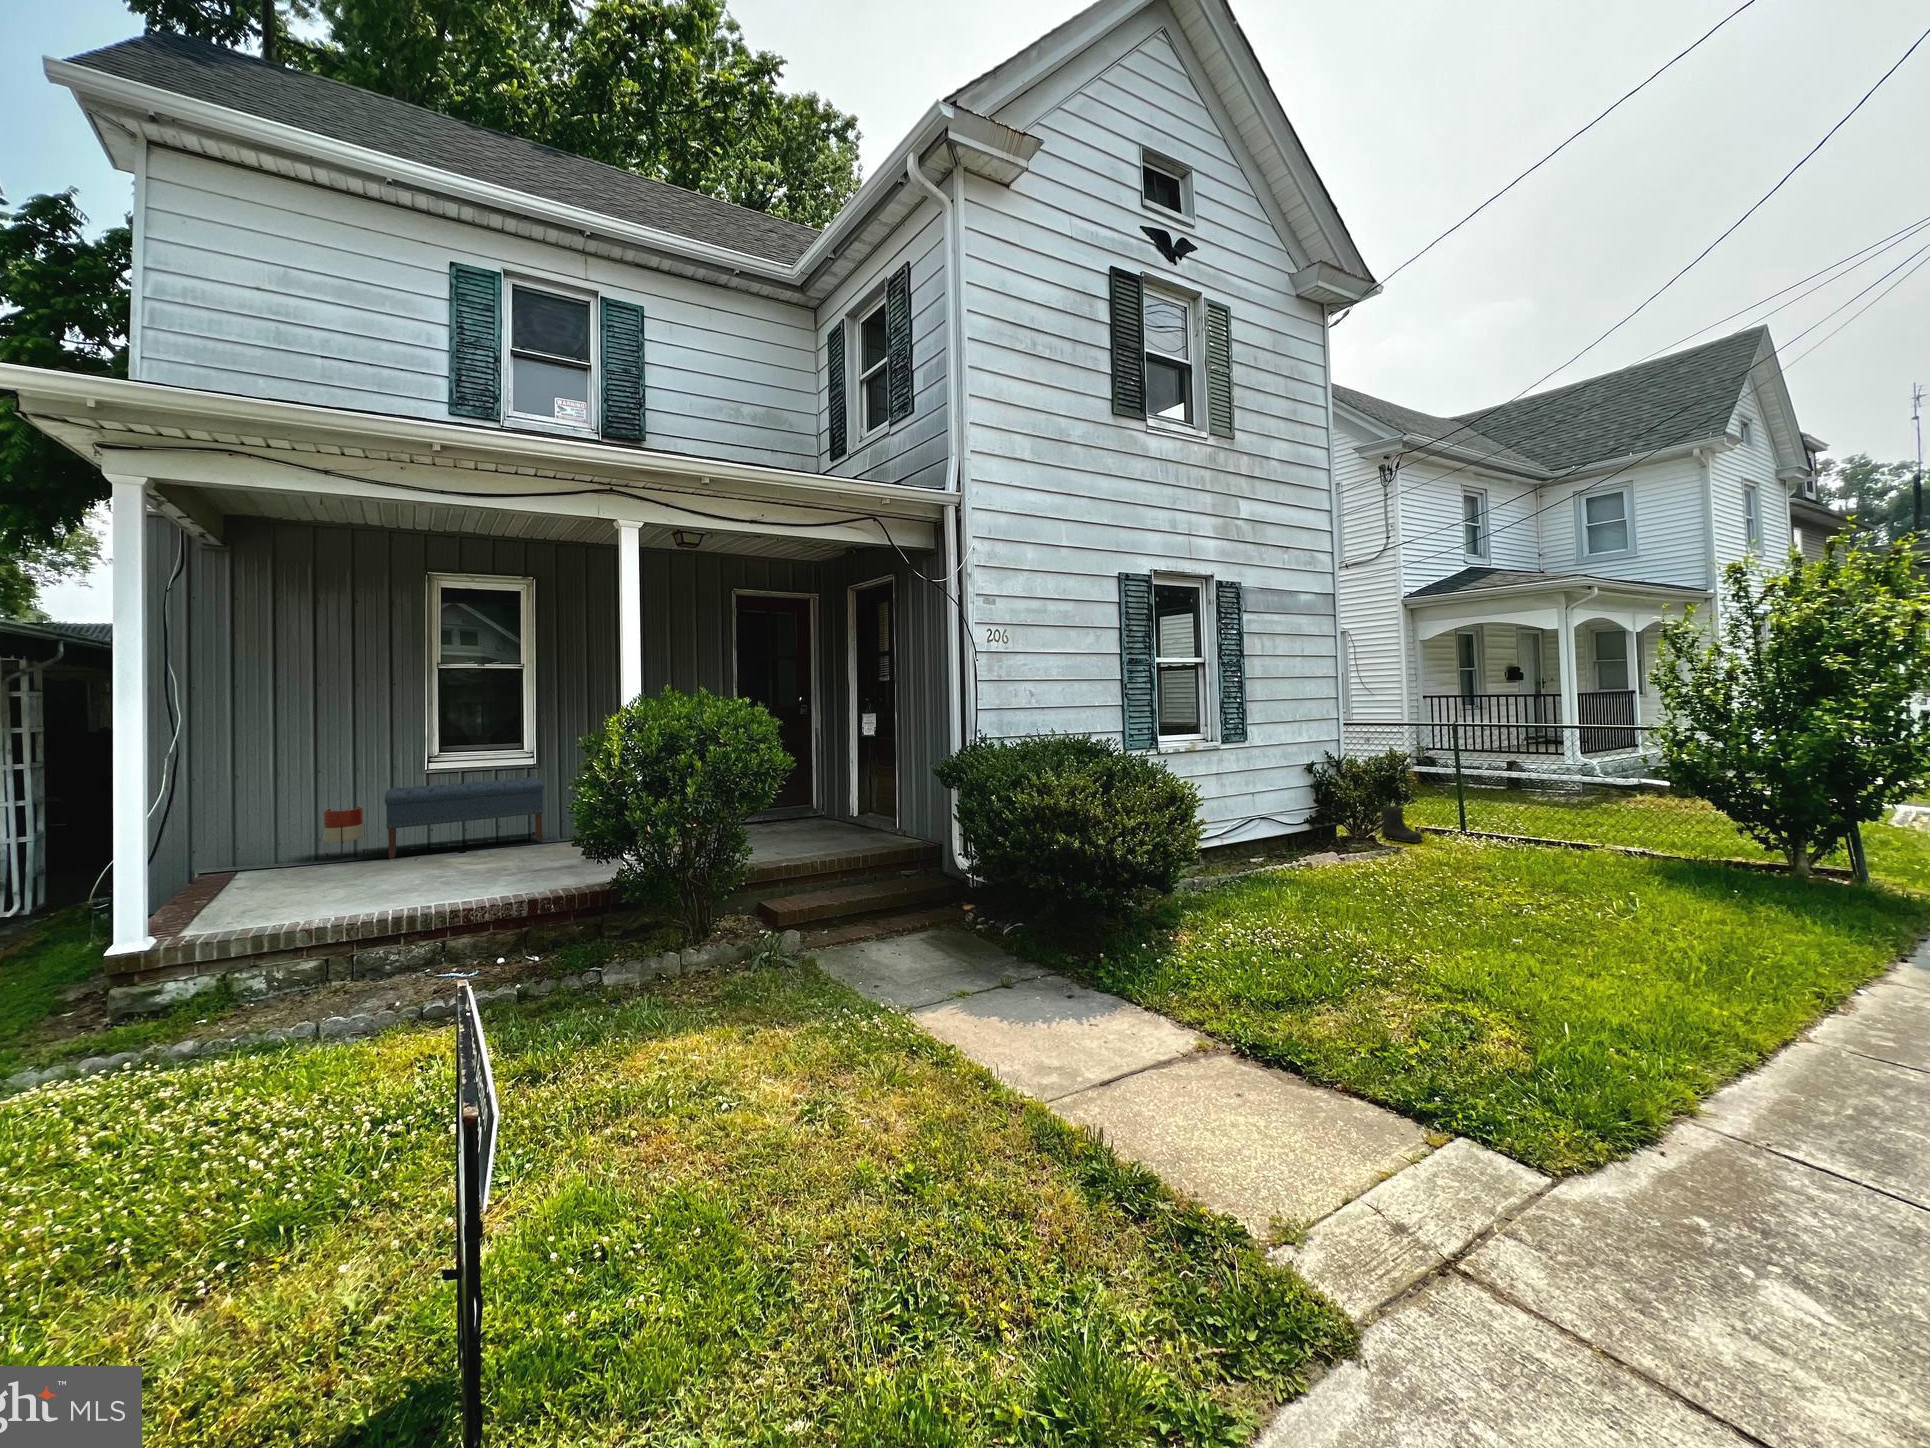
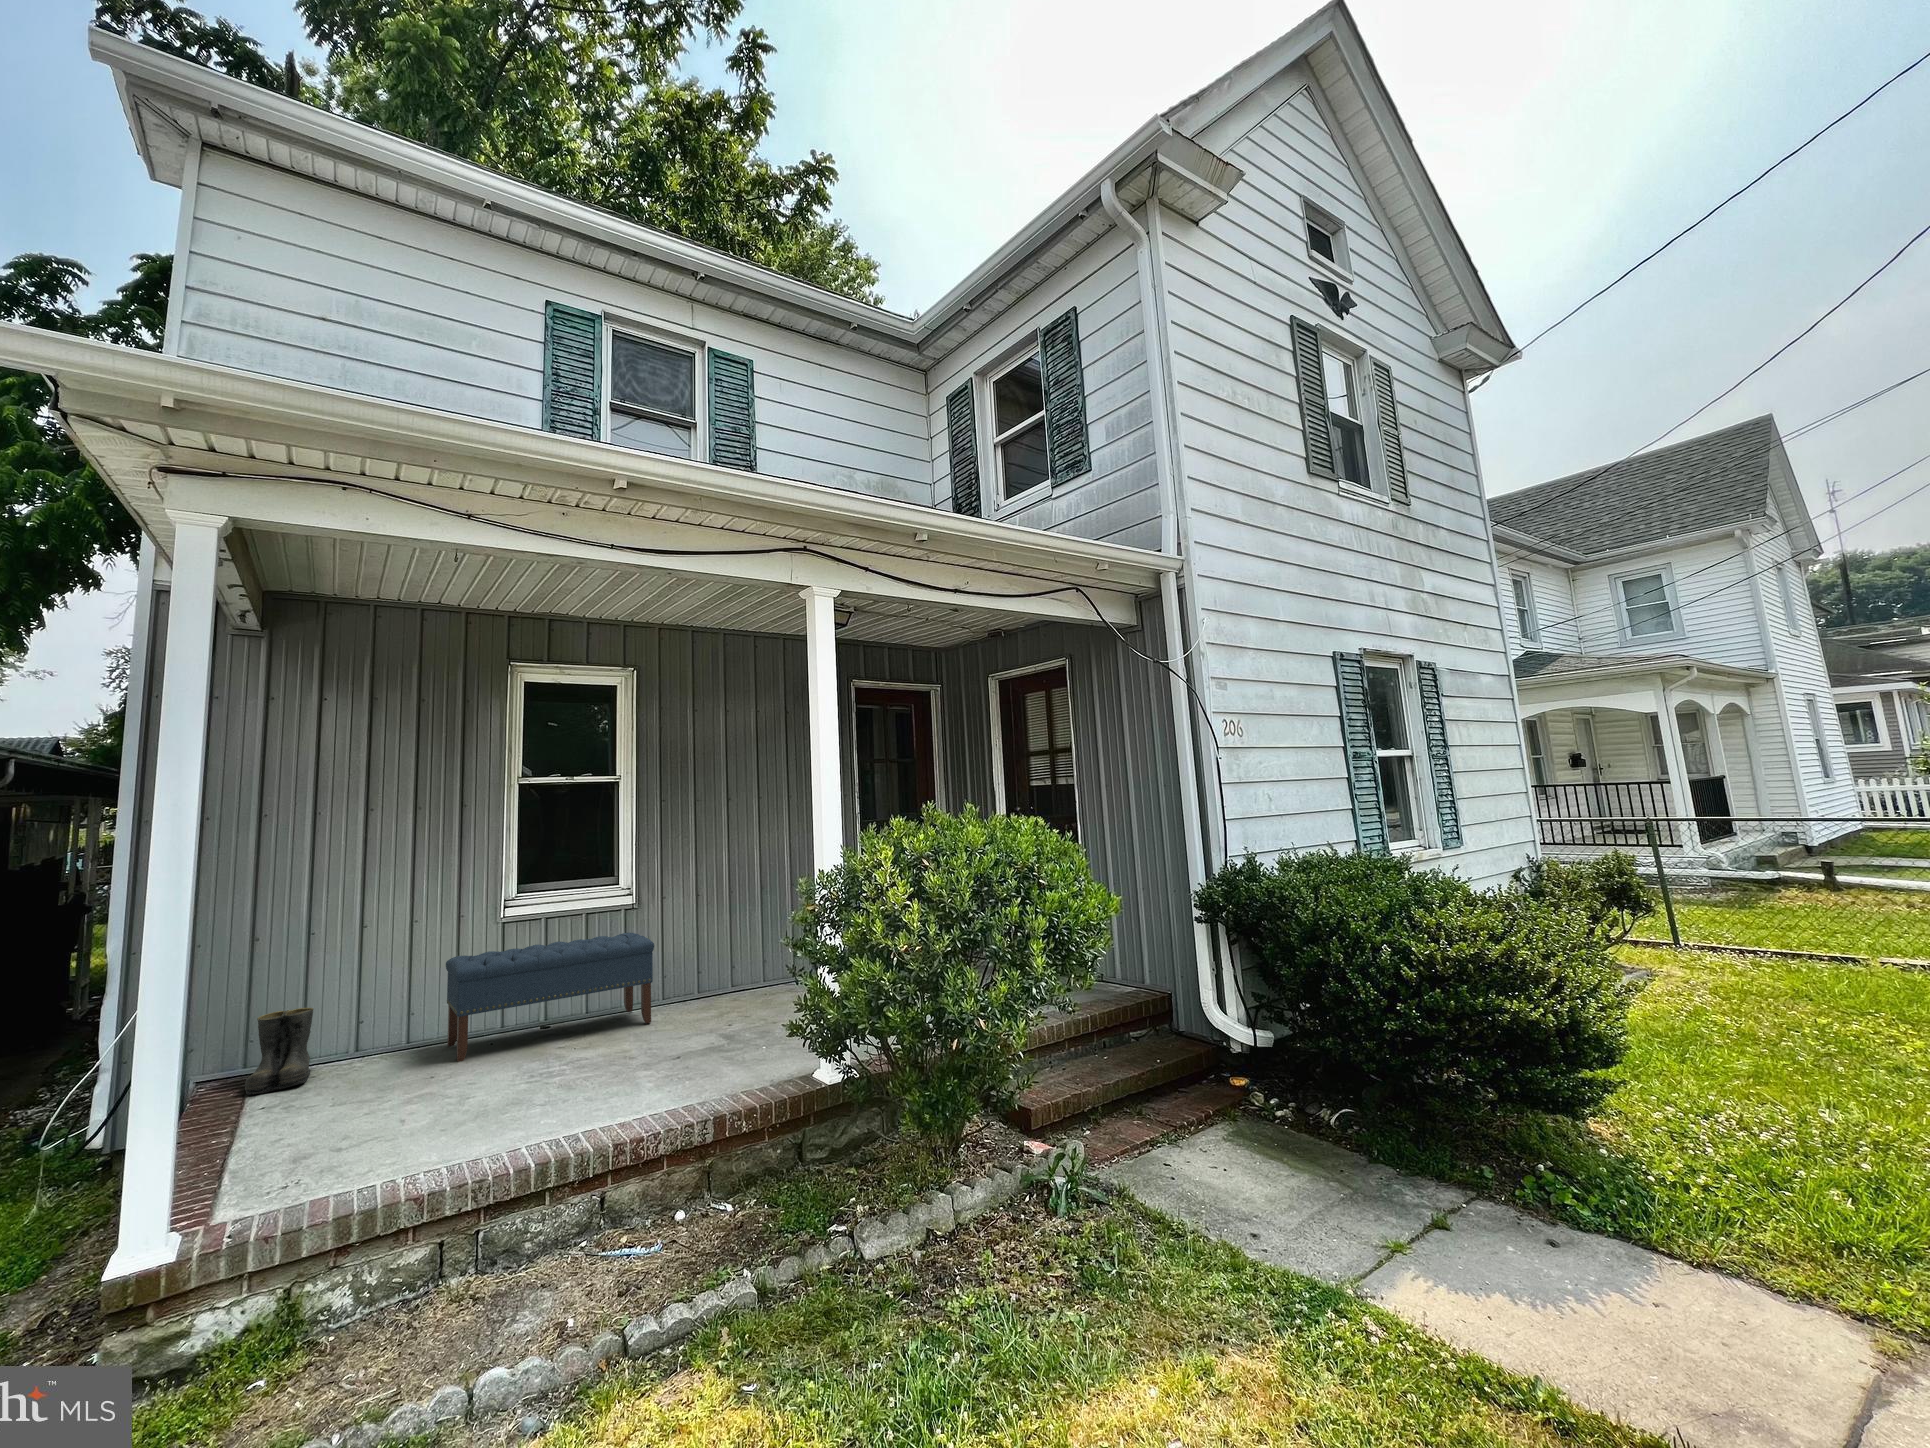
planter: present [324,806,365,860] -> none [363,985,417,1066]
boots: present [1380,806,1423,843] -> present [245,1008,313,1095]

